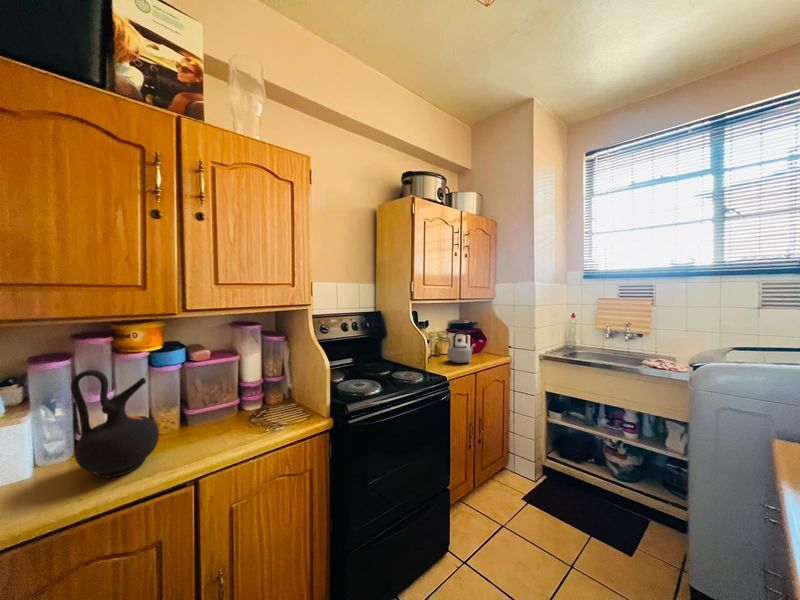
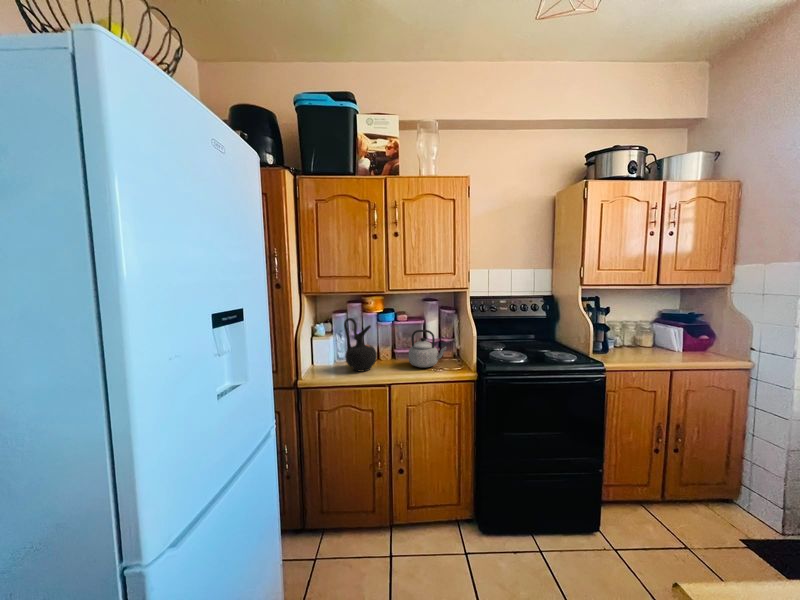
teapot: present [447,332,475,363] -> present [409,330,446,367]

